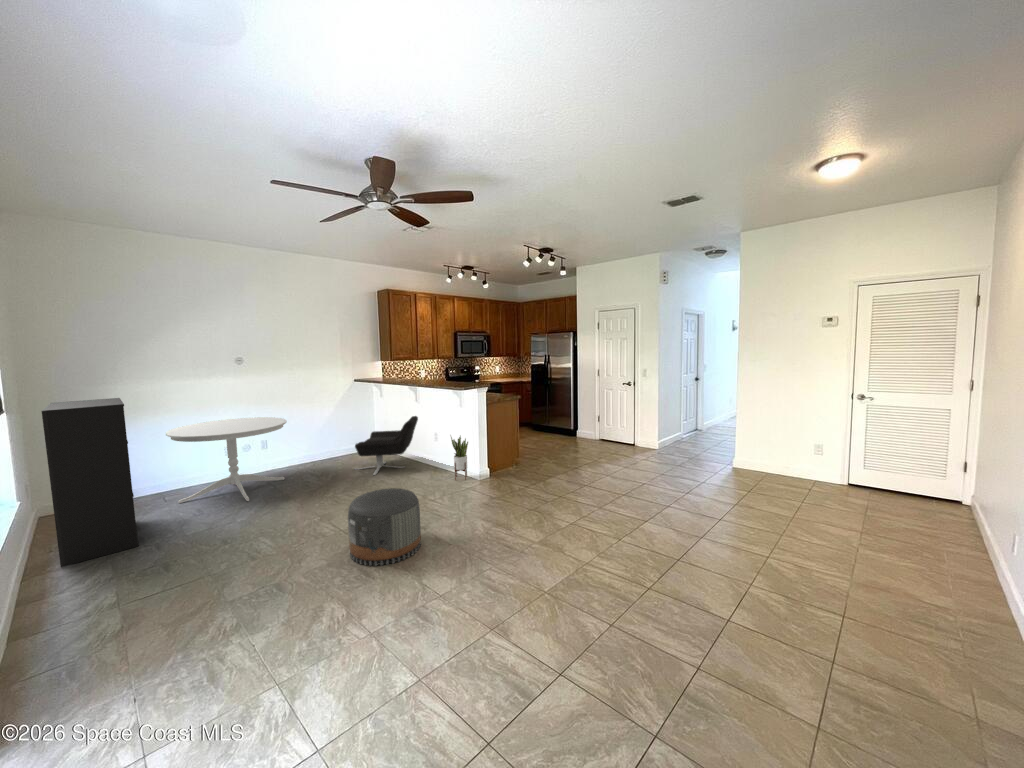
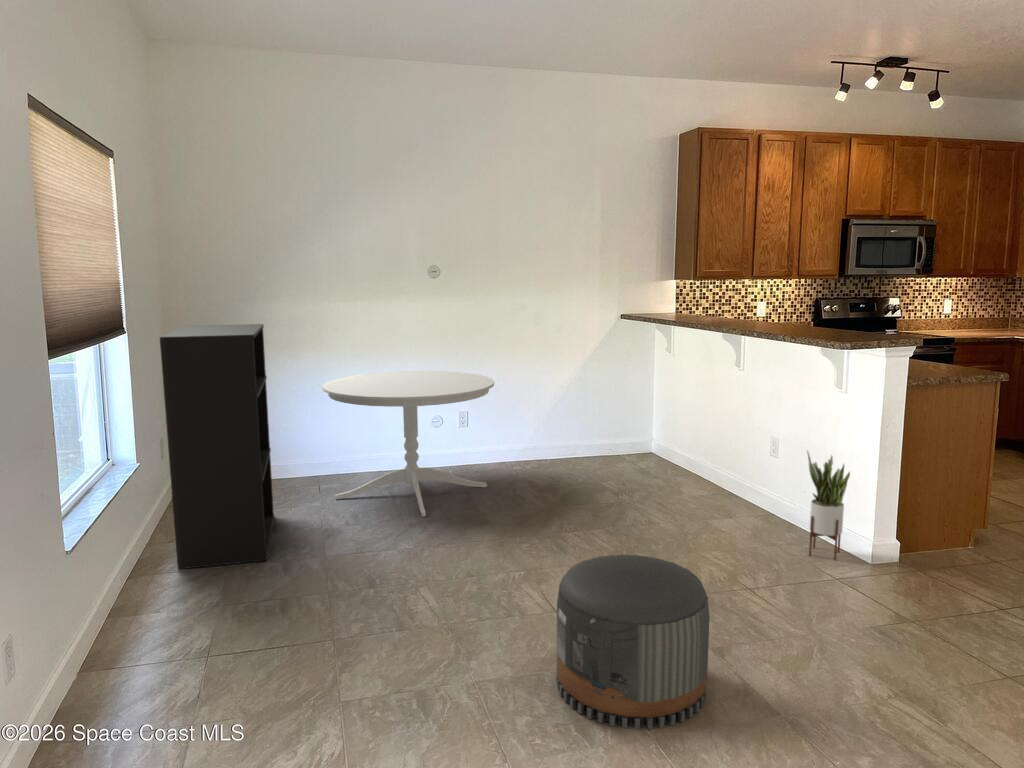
lounge chair: present [355,416,418,475] -> none [604,397,739,509]

